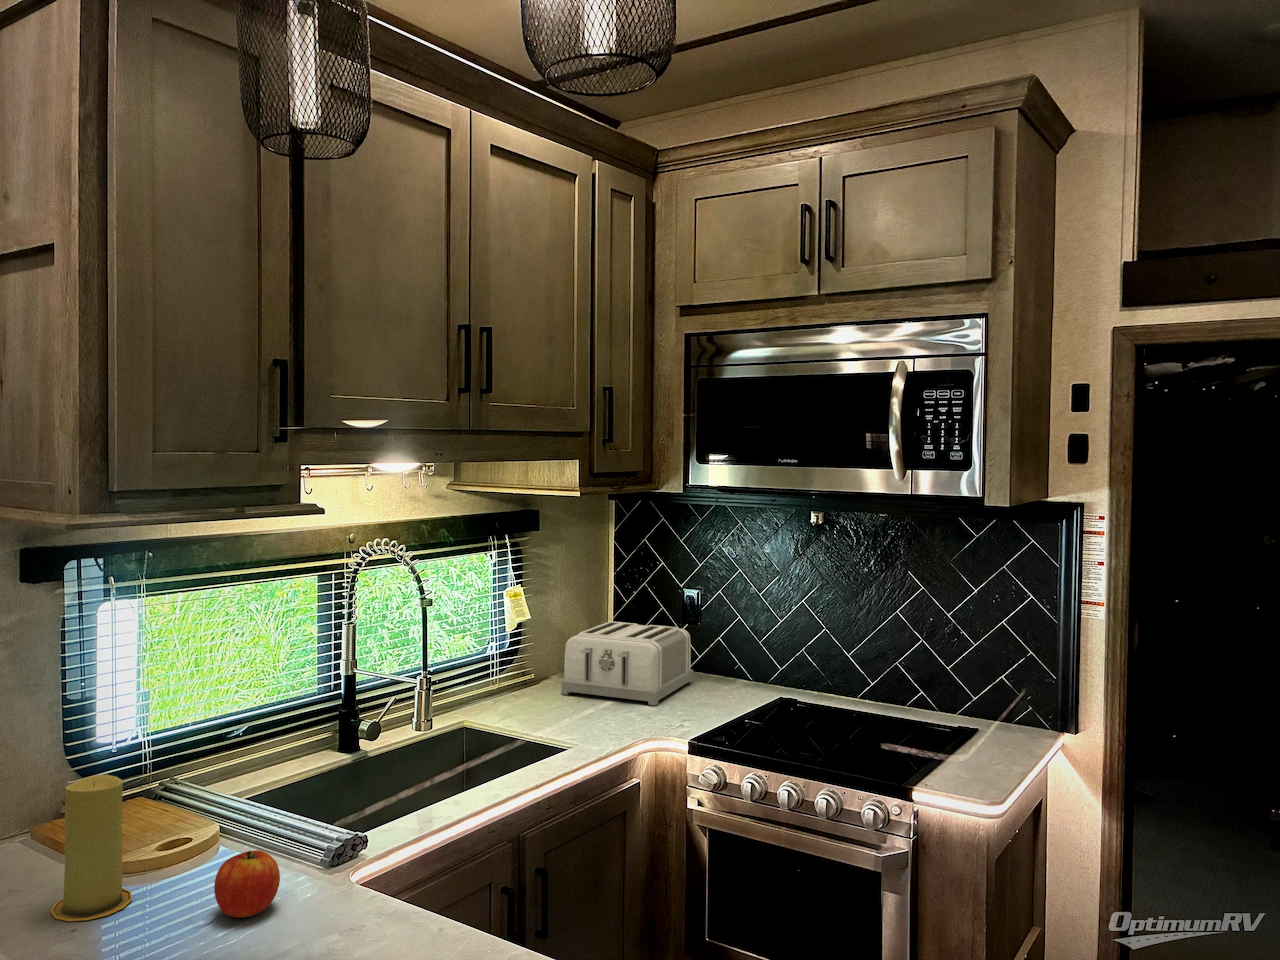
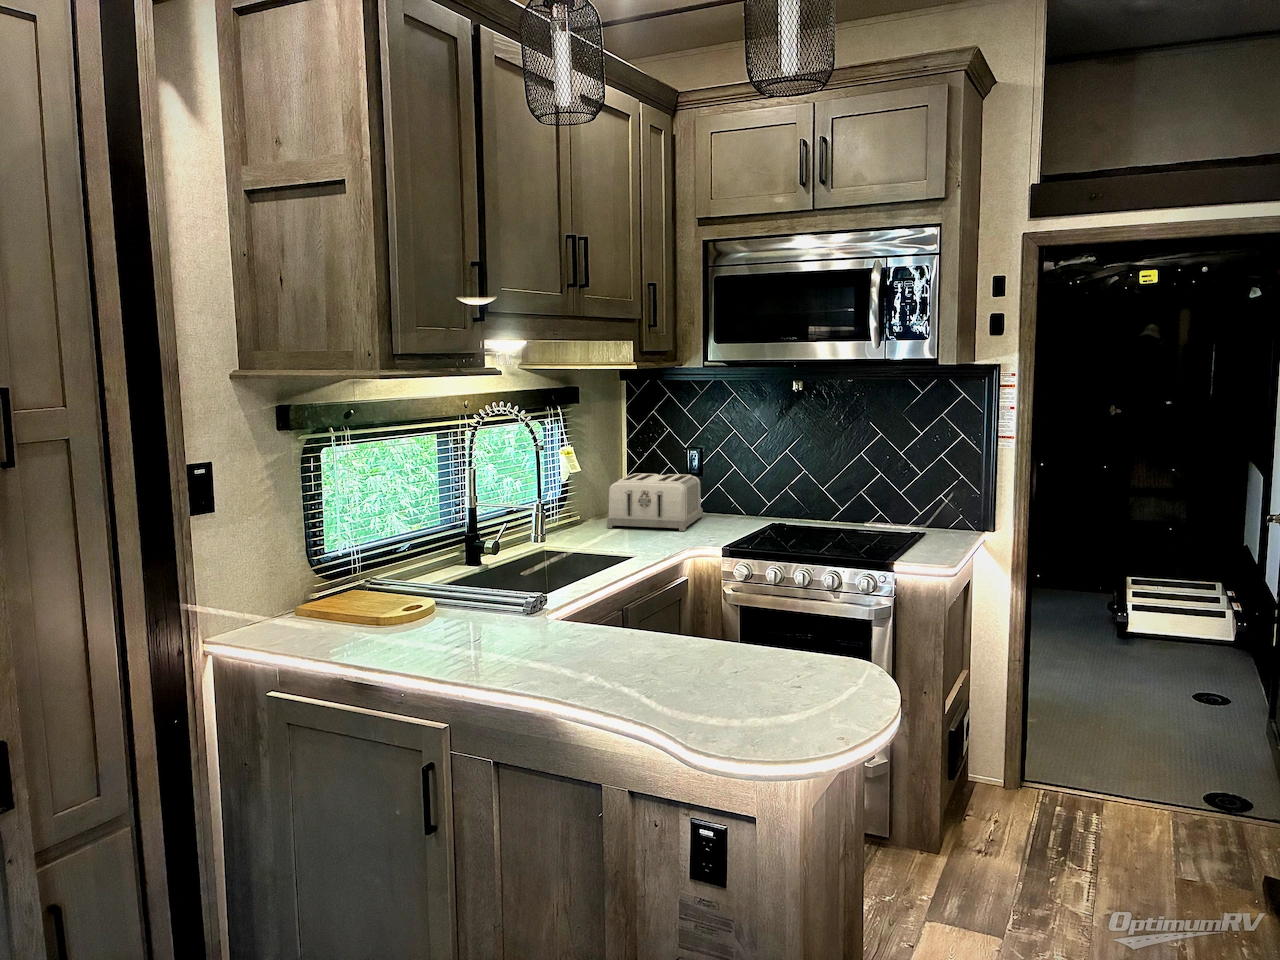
candle: present [51,775,132,921] -> none [365,552,414,644]
apple: present [214,850,280,918] -> none [476,595,516,637]

